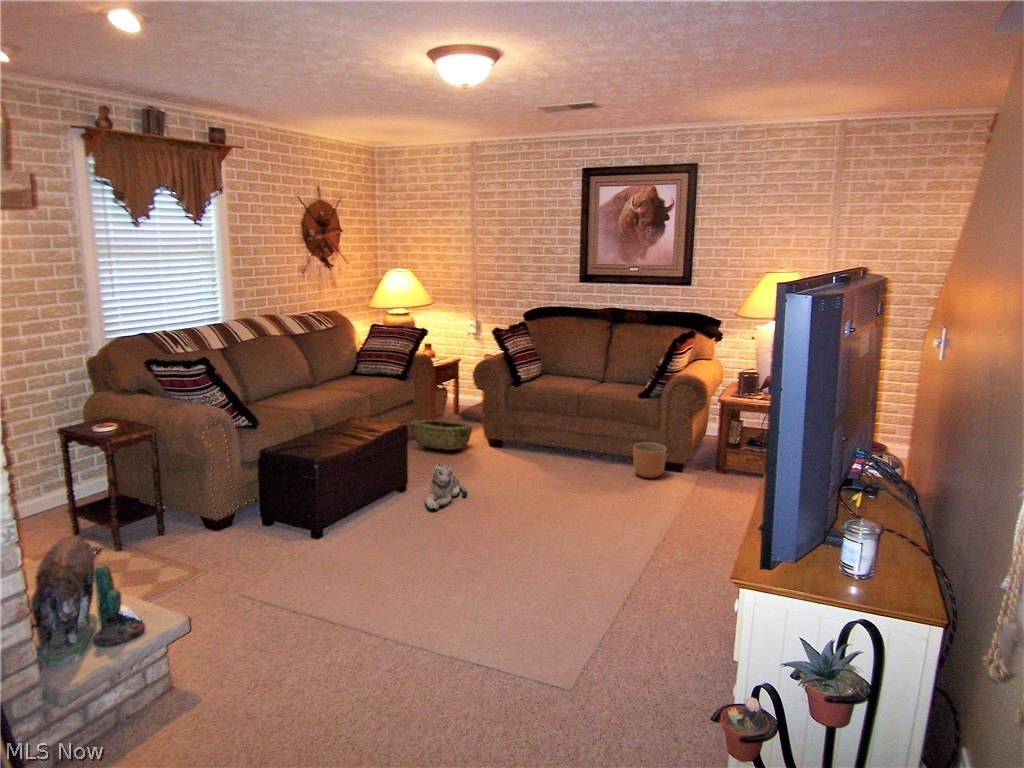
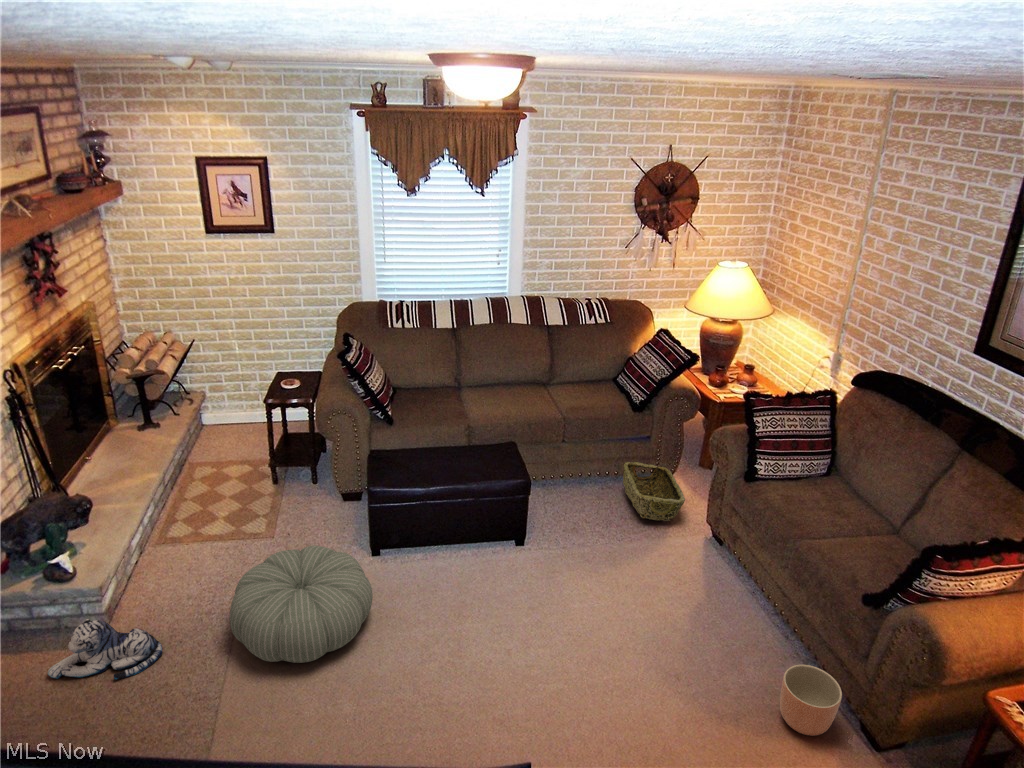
plush toy: present [425,464,467,510] -> present [48,619,163,679]
pouf: none [284,509,422,604] -> present [230,546,373,663]

